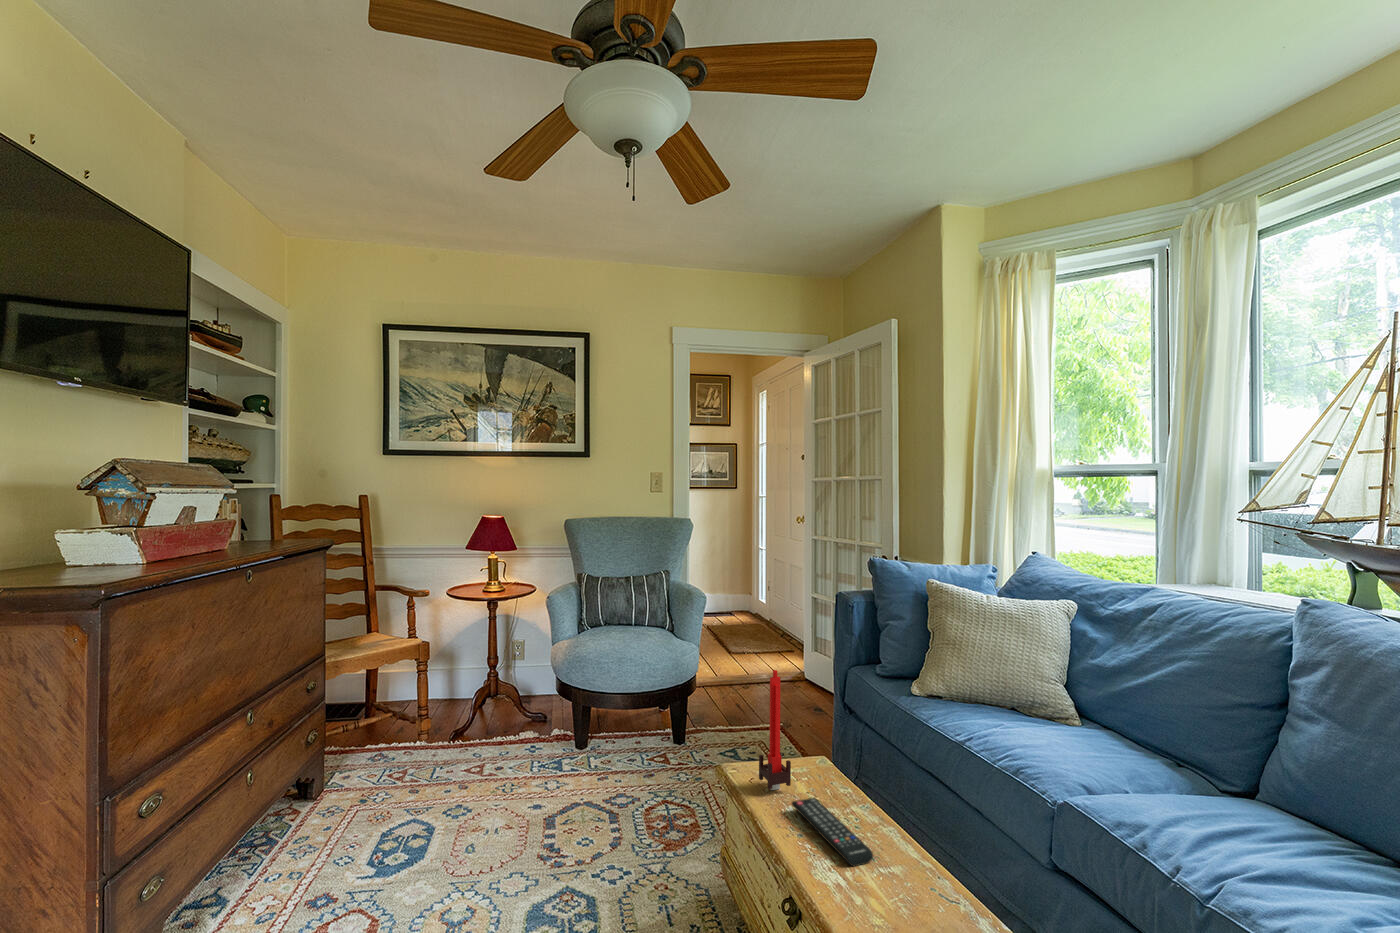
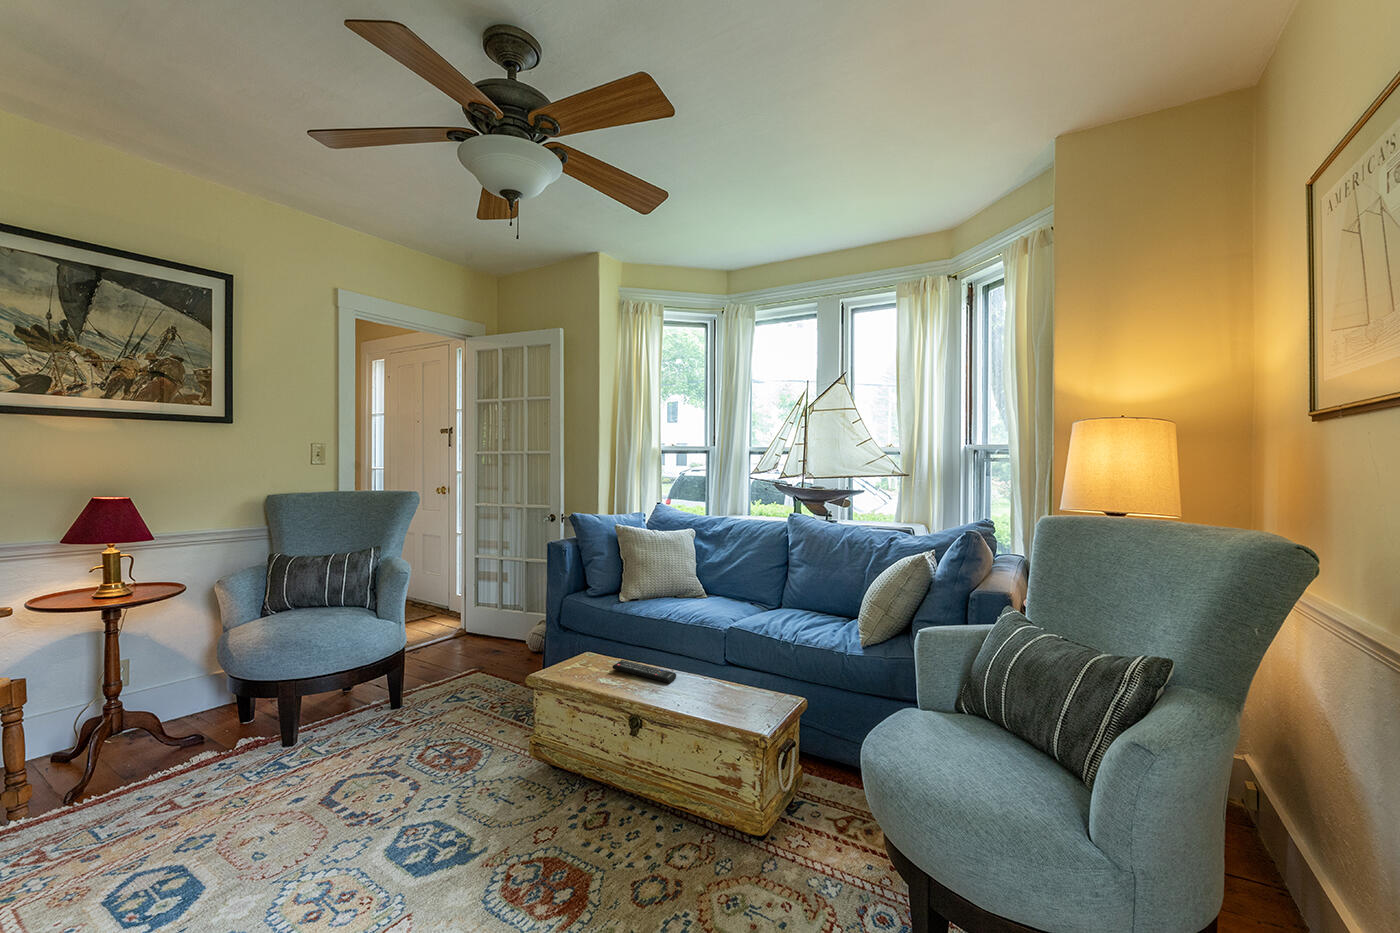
candle: present [759,670,791,790] -> none [578,589,601,666]

